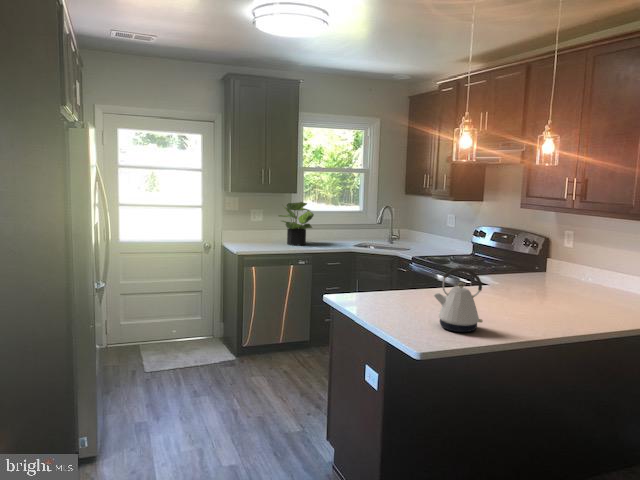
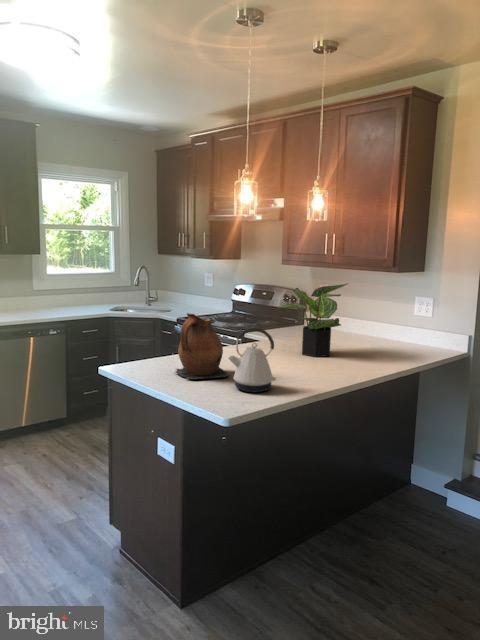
potted plant: present [279,202,314,245] -> present [279,284,347,357]
ceramic pitcher: none [386,250,439,316] -> present [176,313,229,379]

